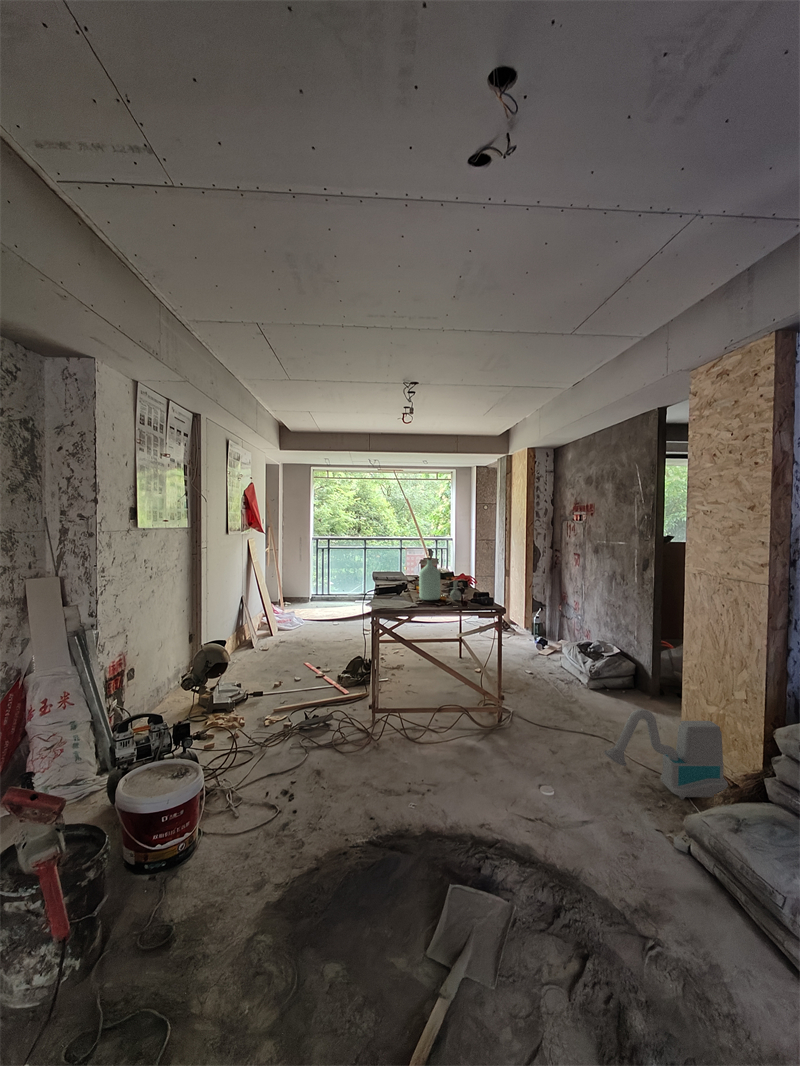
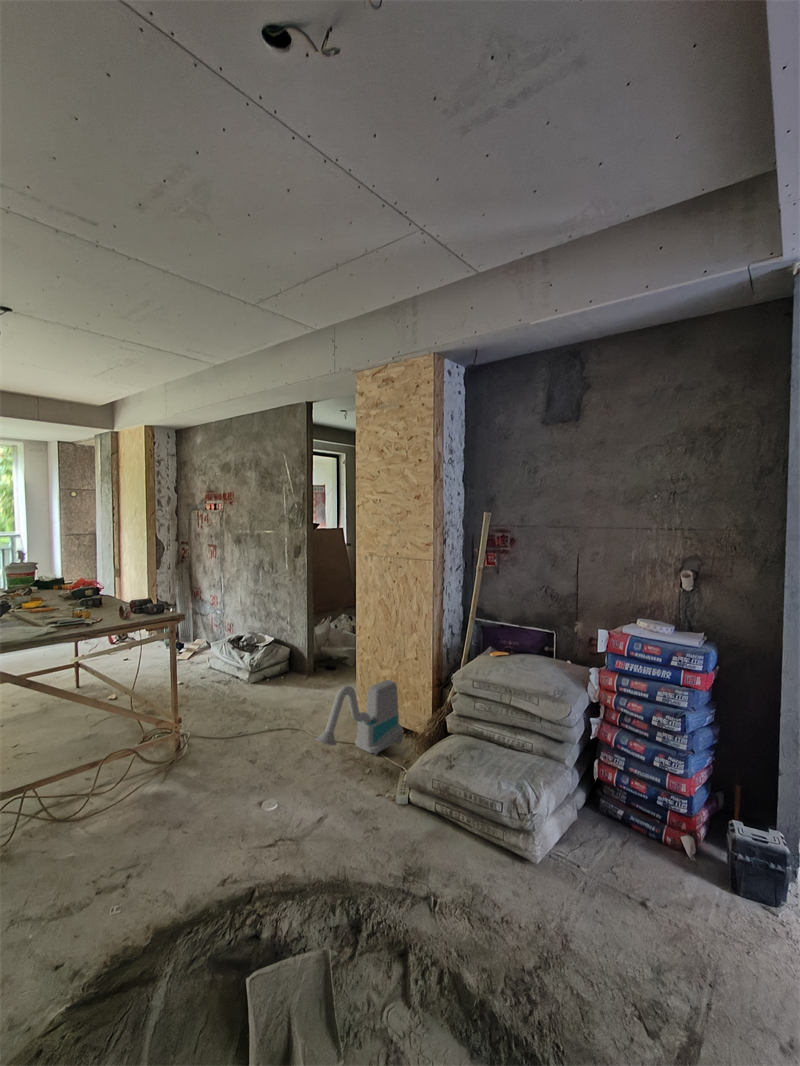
bottle: present [419,558,461,600] -> none [45,561,115,621]

